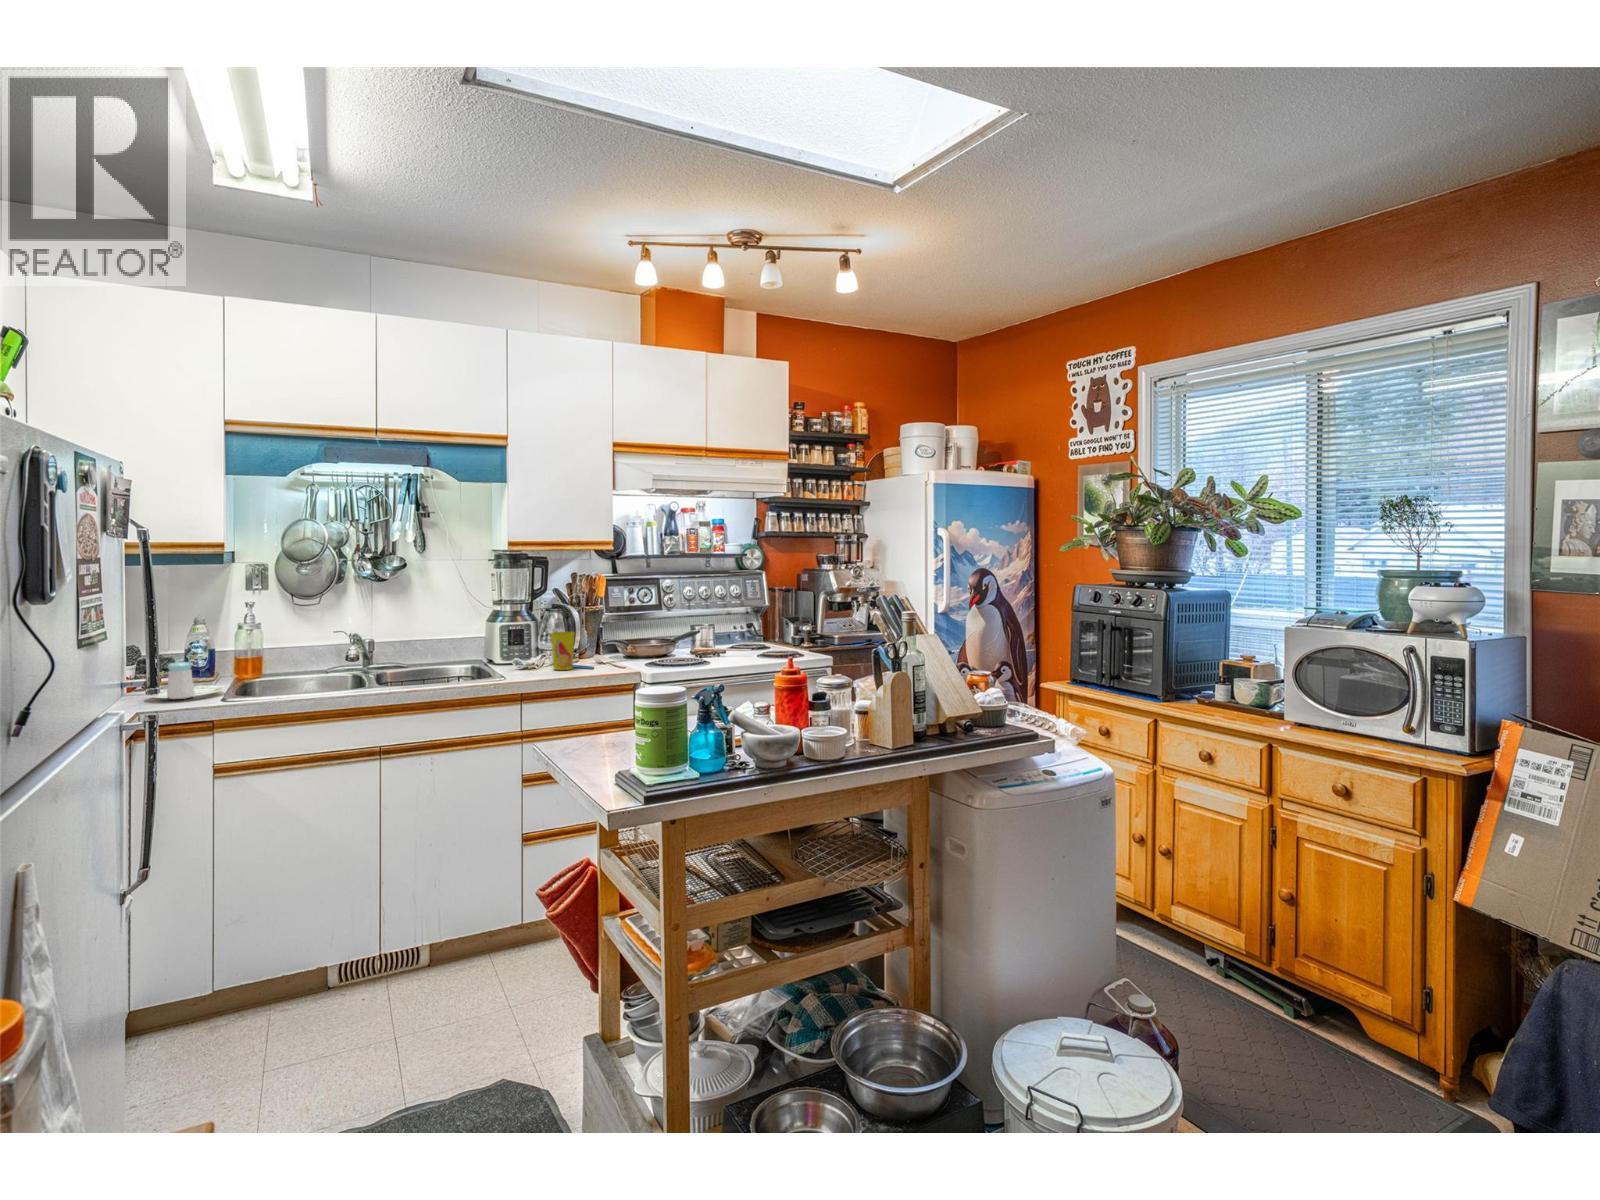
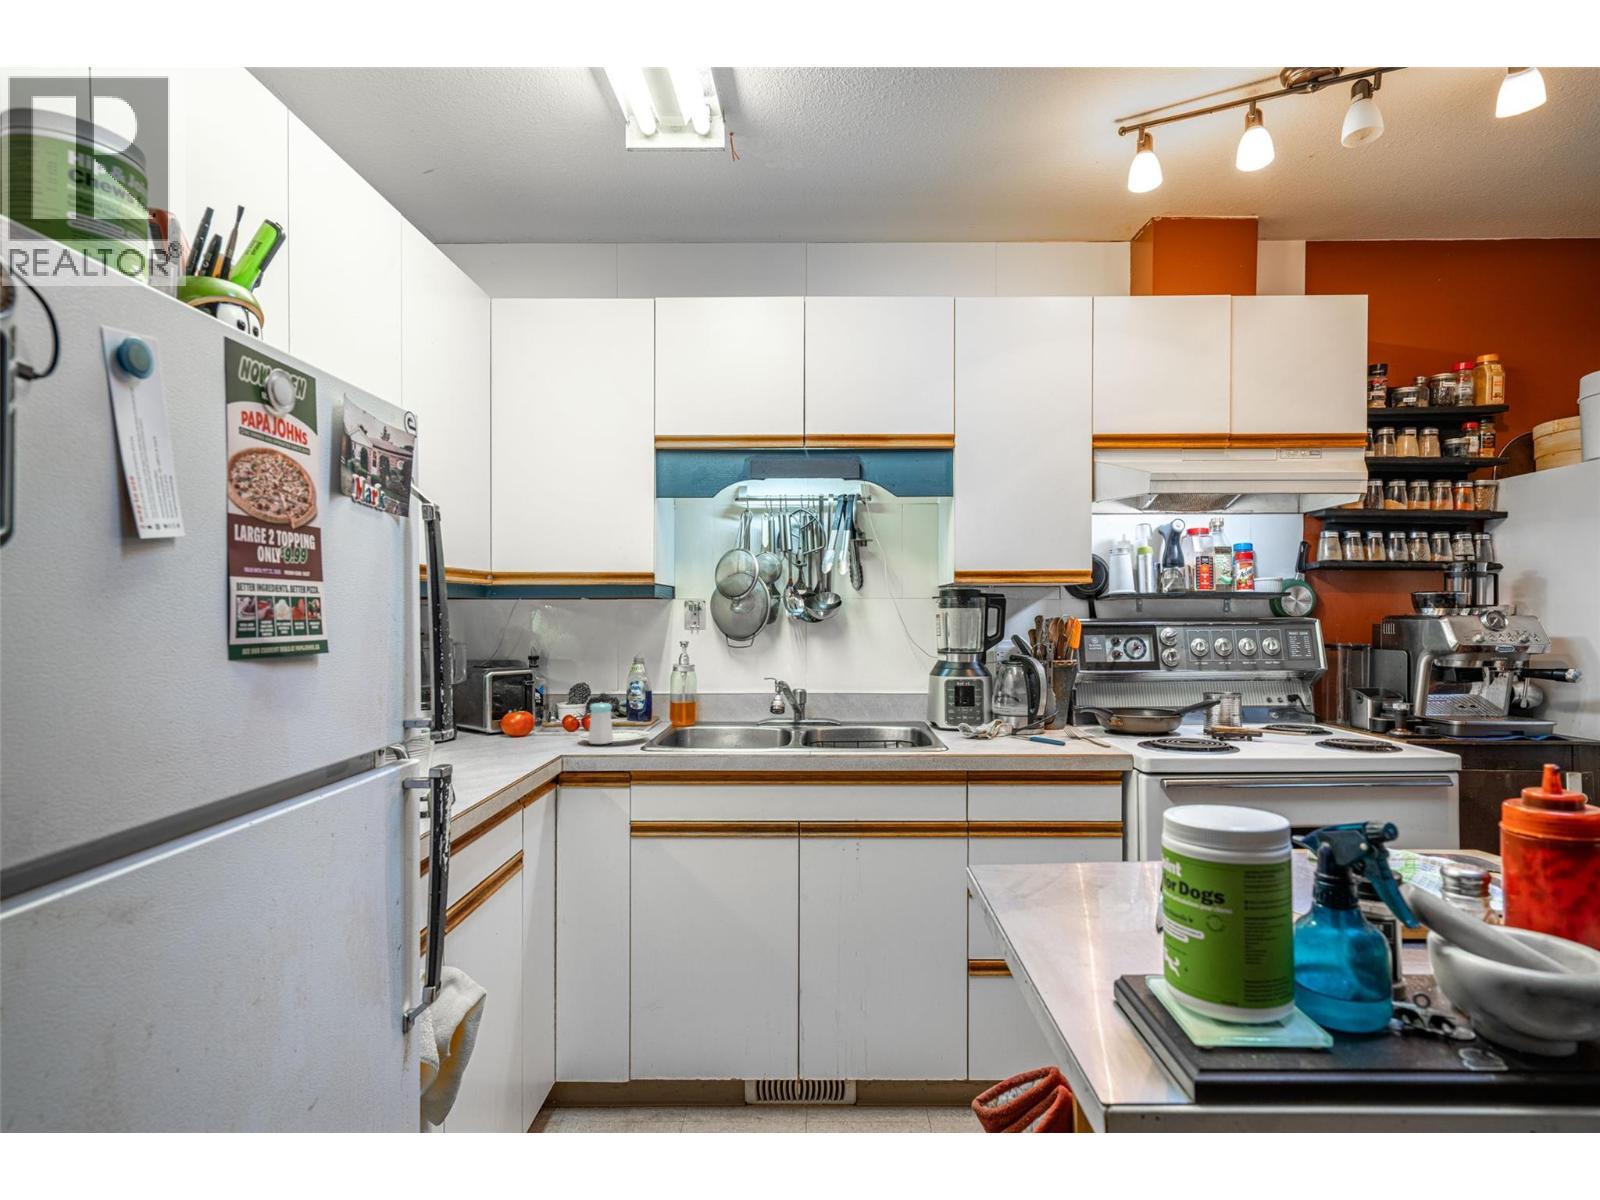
cup: present [551,632,574,670] -> none [1008,691,1041,745]

